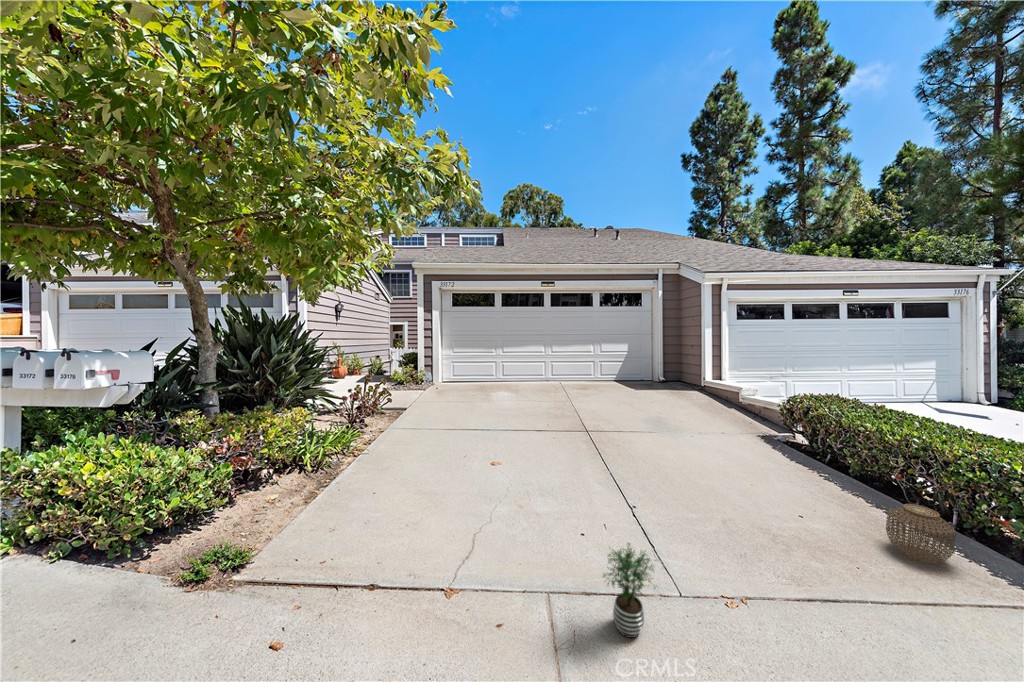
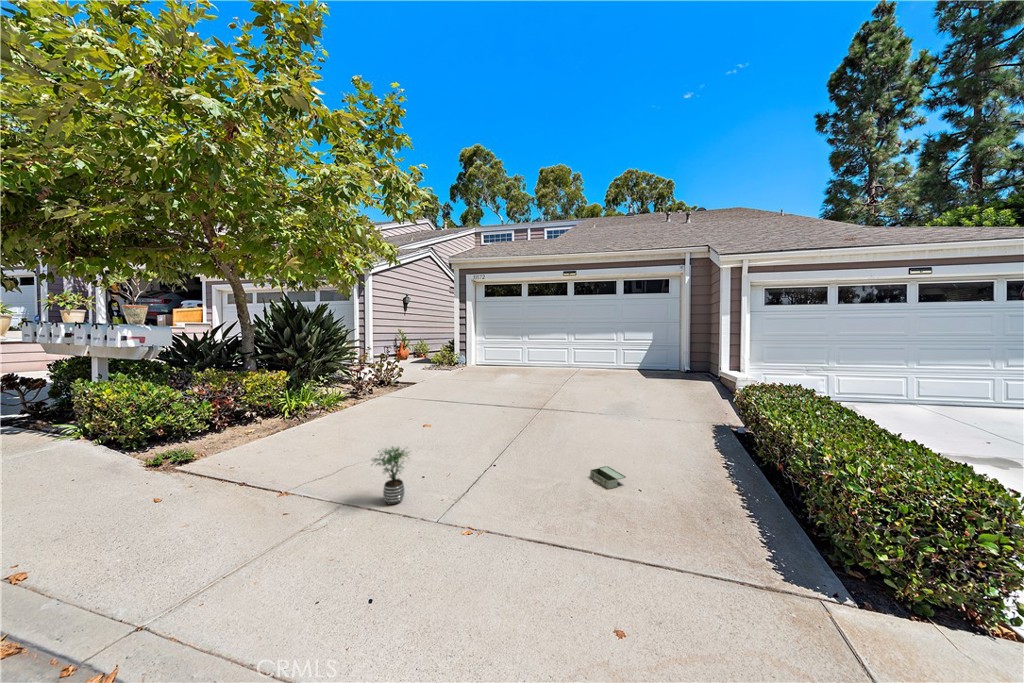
woven basket: present [886,504,956,564] -> none [674,462,723,516]
toolbox: none [769,513,815,544] -> present [590,466,626,489]

